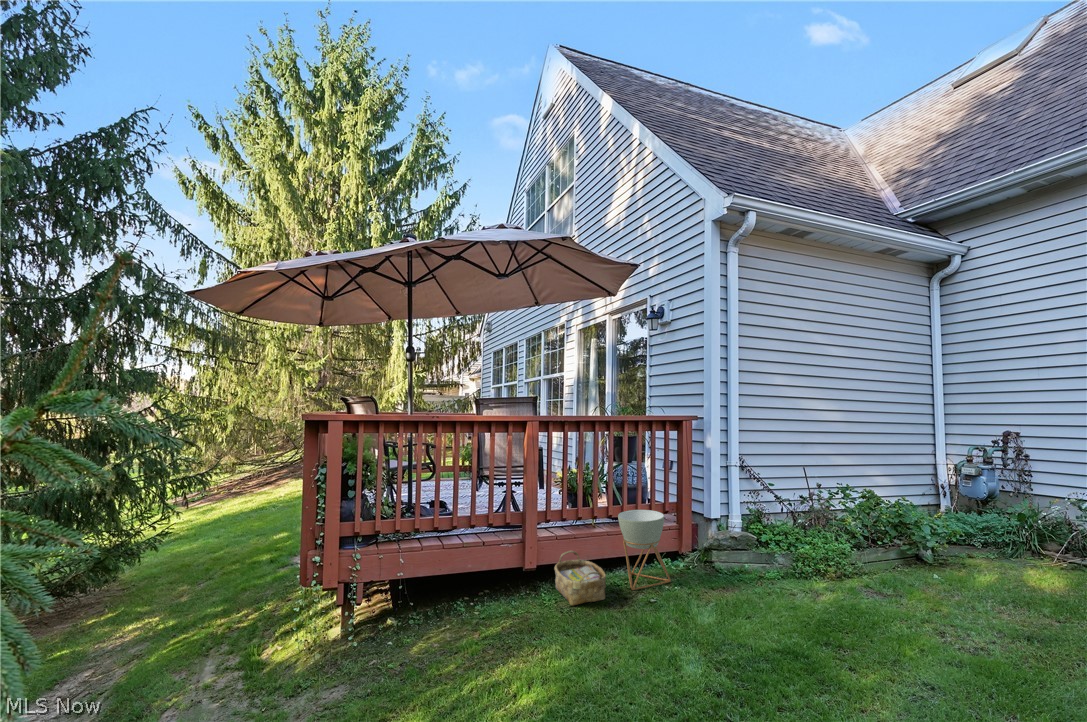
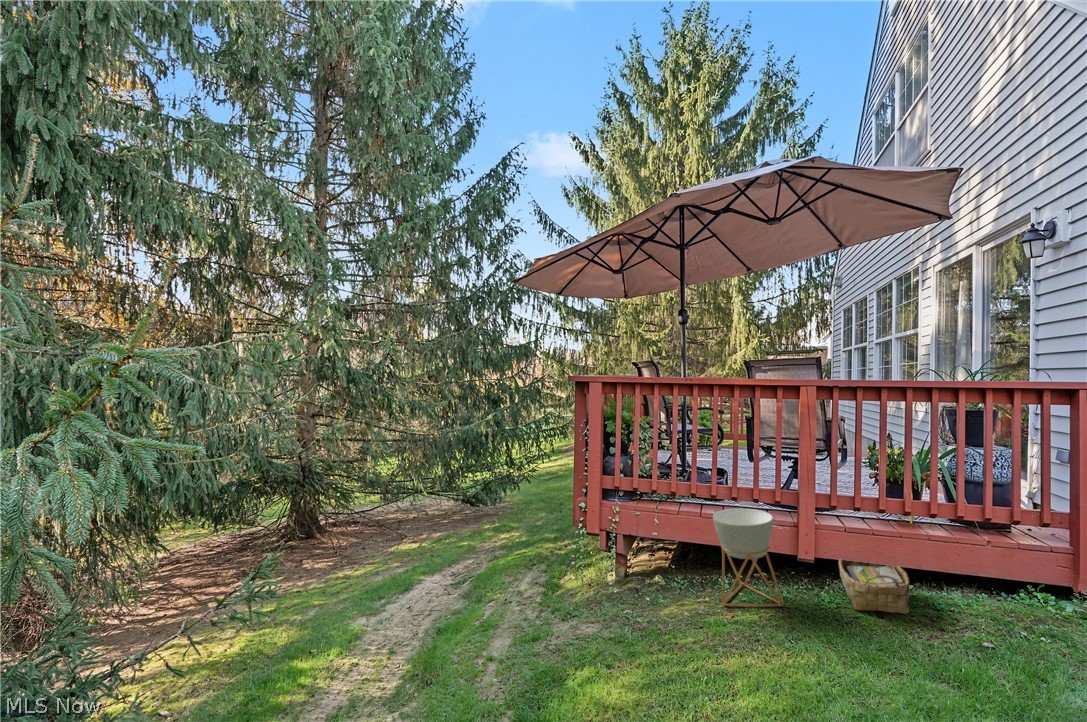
planter: present [618,510,671,590] -> present [713,508,783,607]

